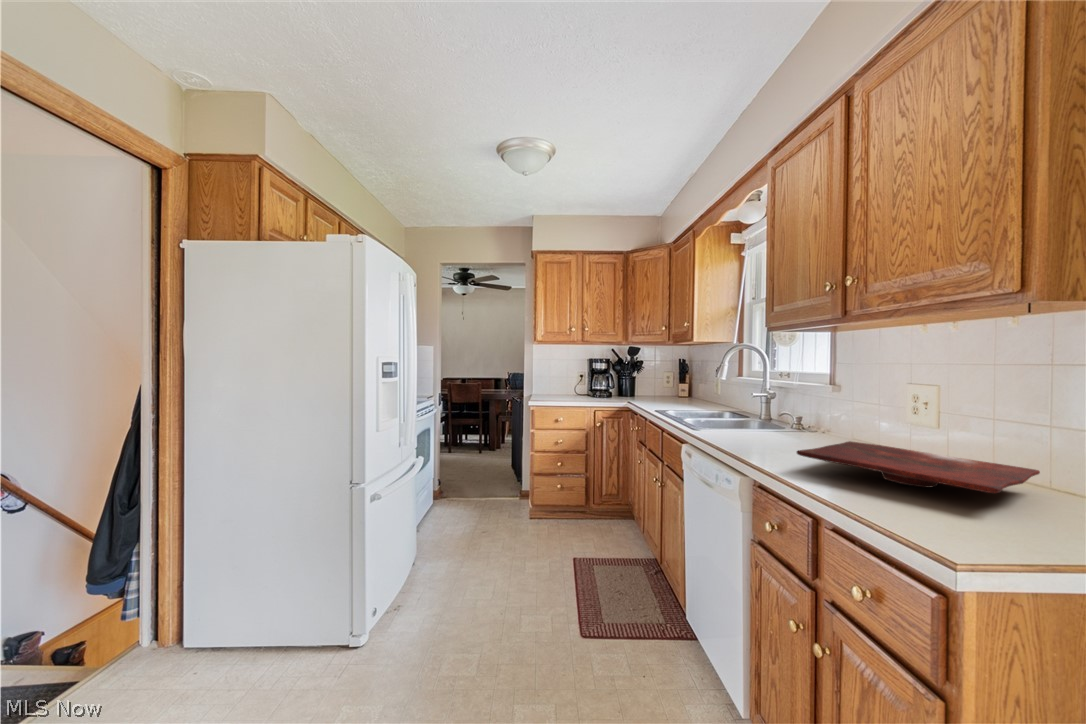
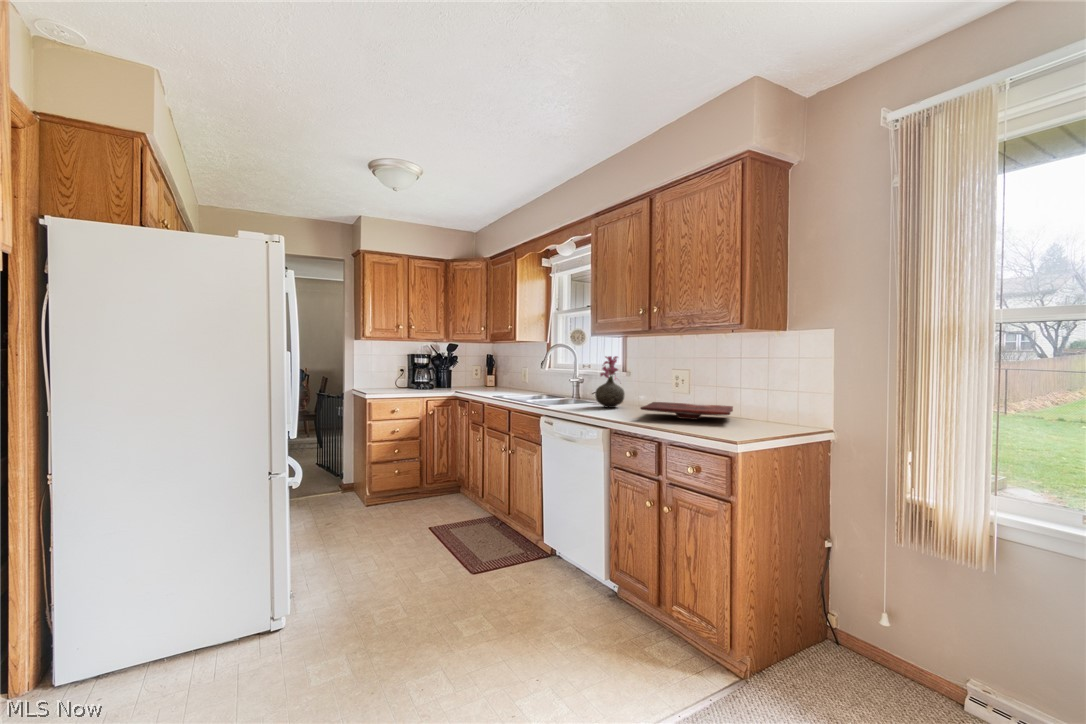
vase: none [761,362,812,443] -> present [595,356,624,408]

